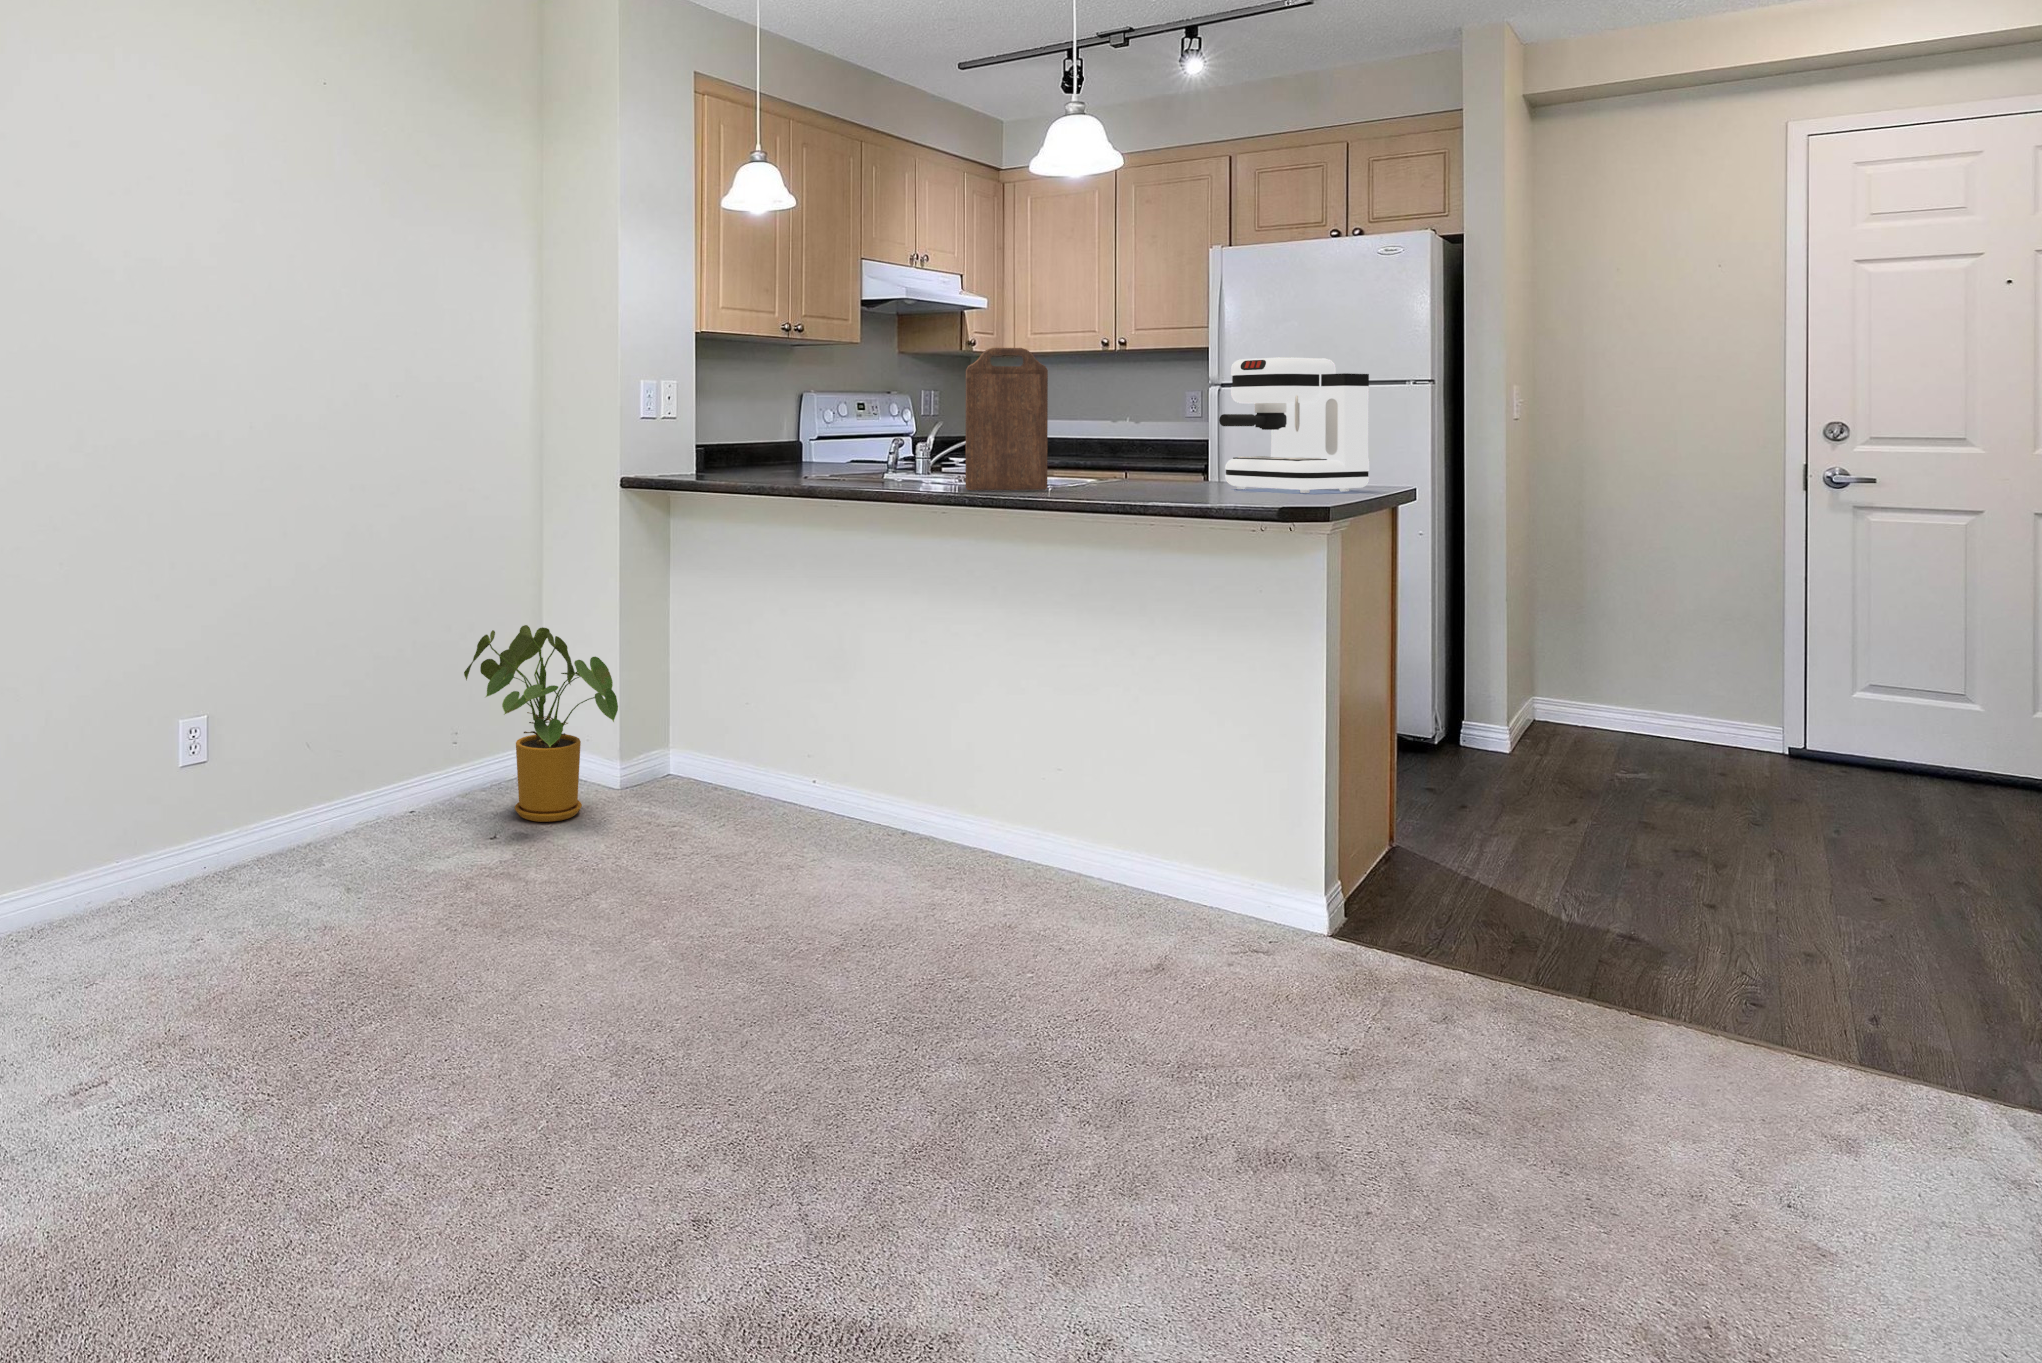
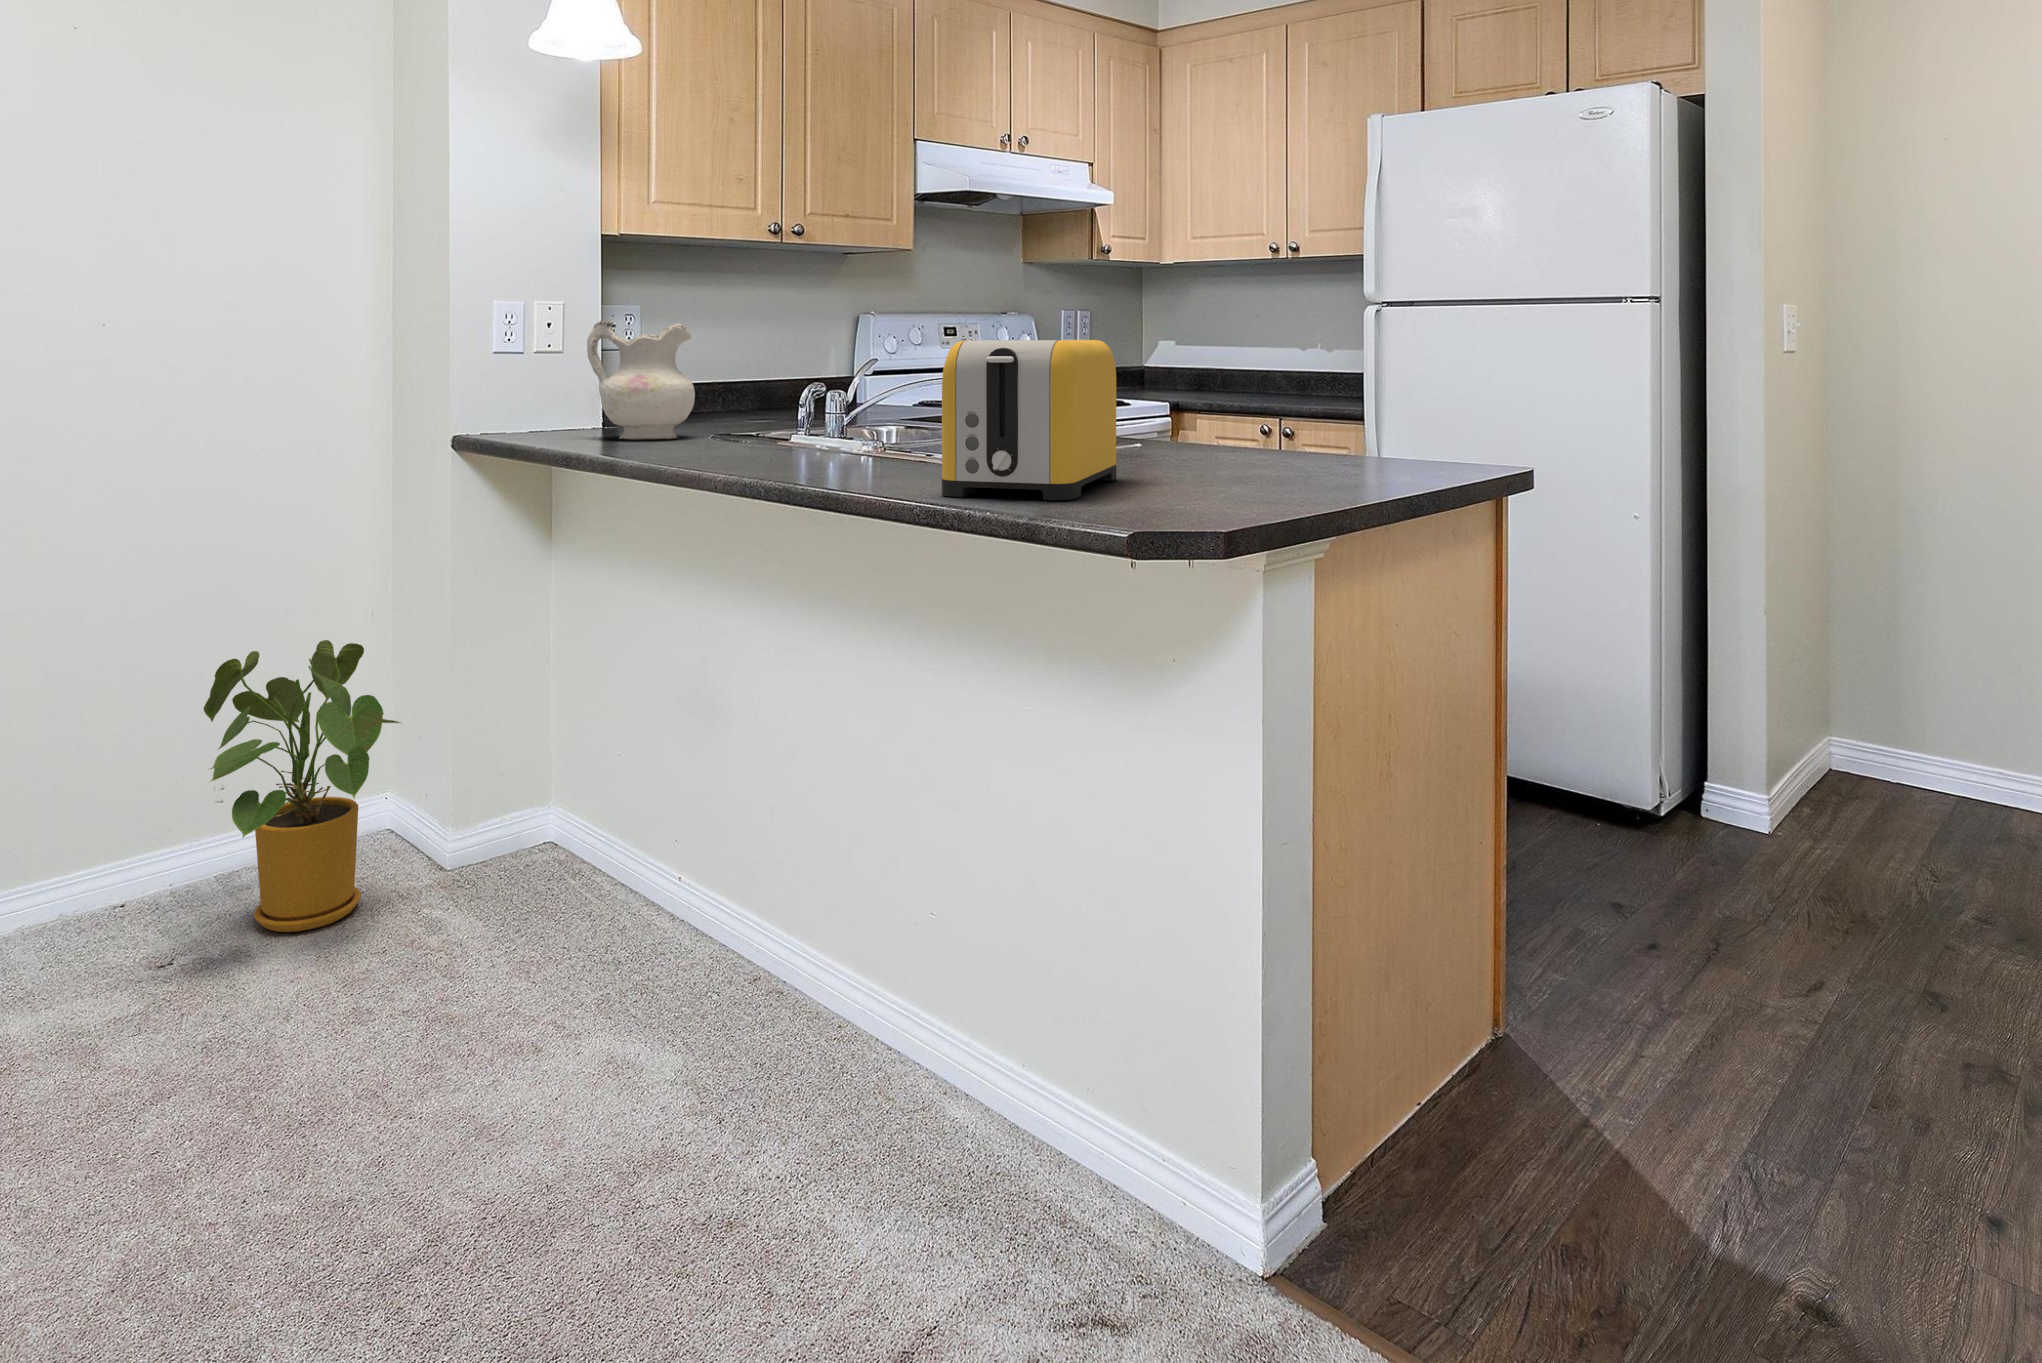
cutting board: present [965,348,1048,490] -> none [784,248,915,472]
coffee maker: present [1219,357,1369,493] -> none [1186,260,1431,482]
ceramic pitcher: none [725,394,798,478] -> present [587,321,695,439]
toaster: none [1106,405,1201,498] -> present [942,340,1117,500]

